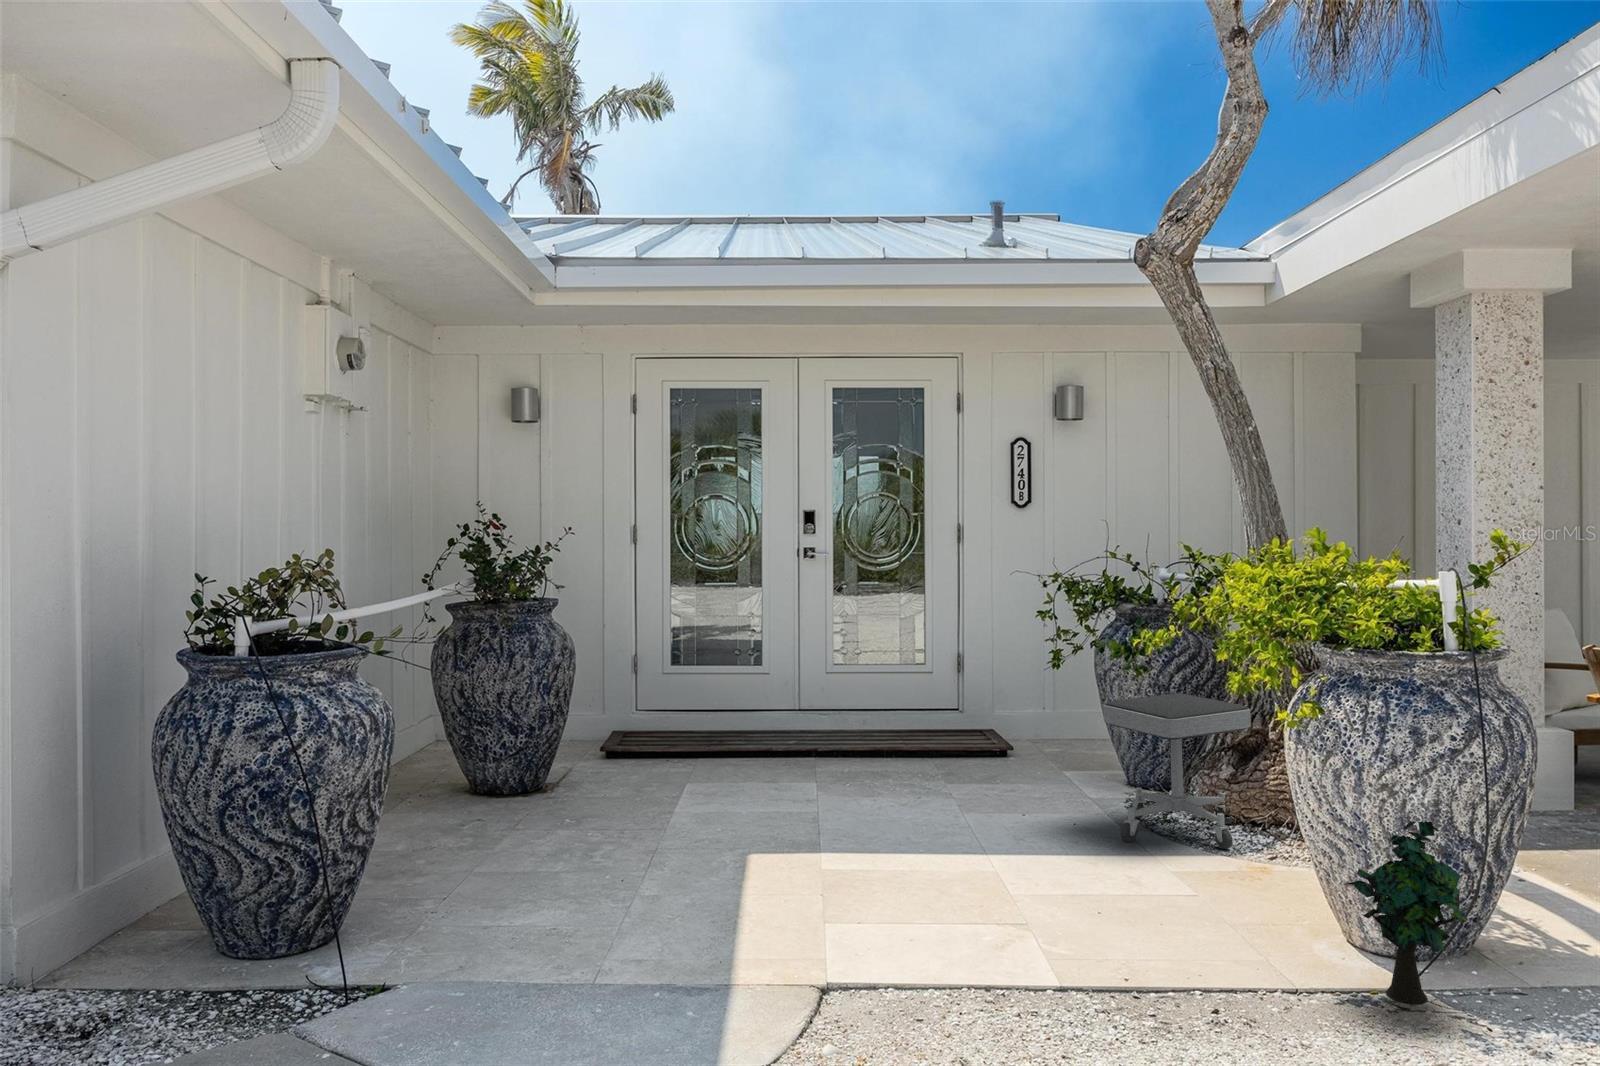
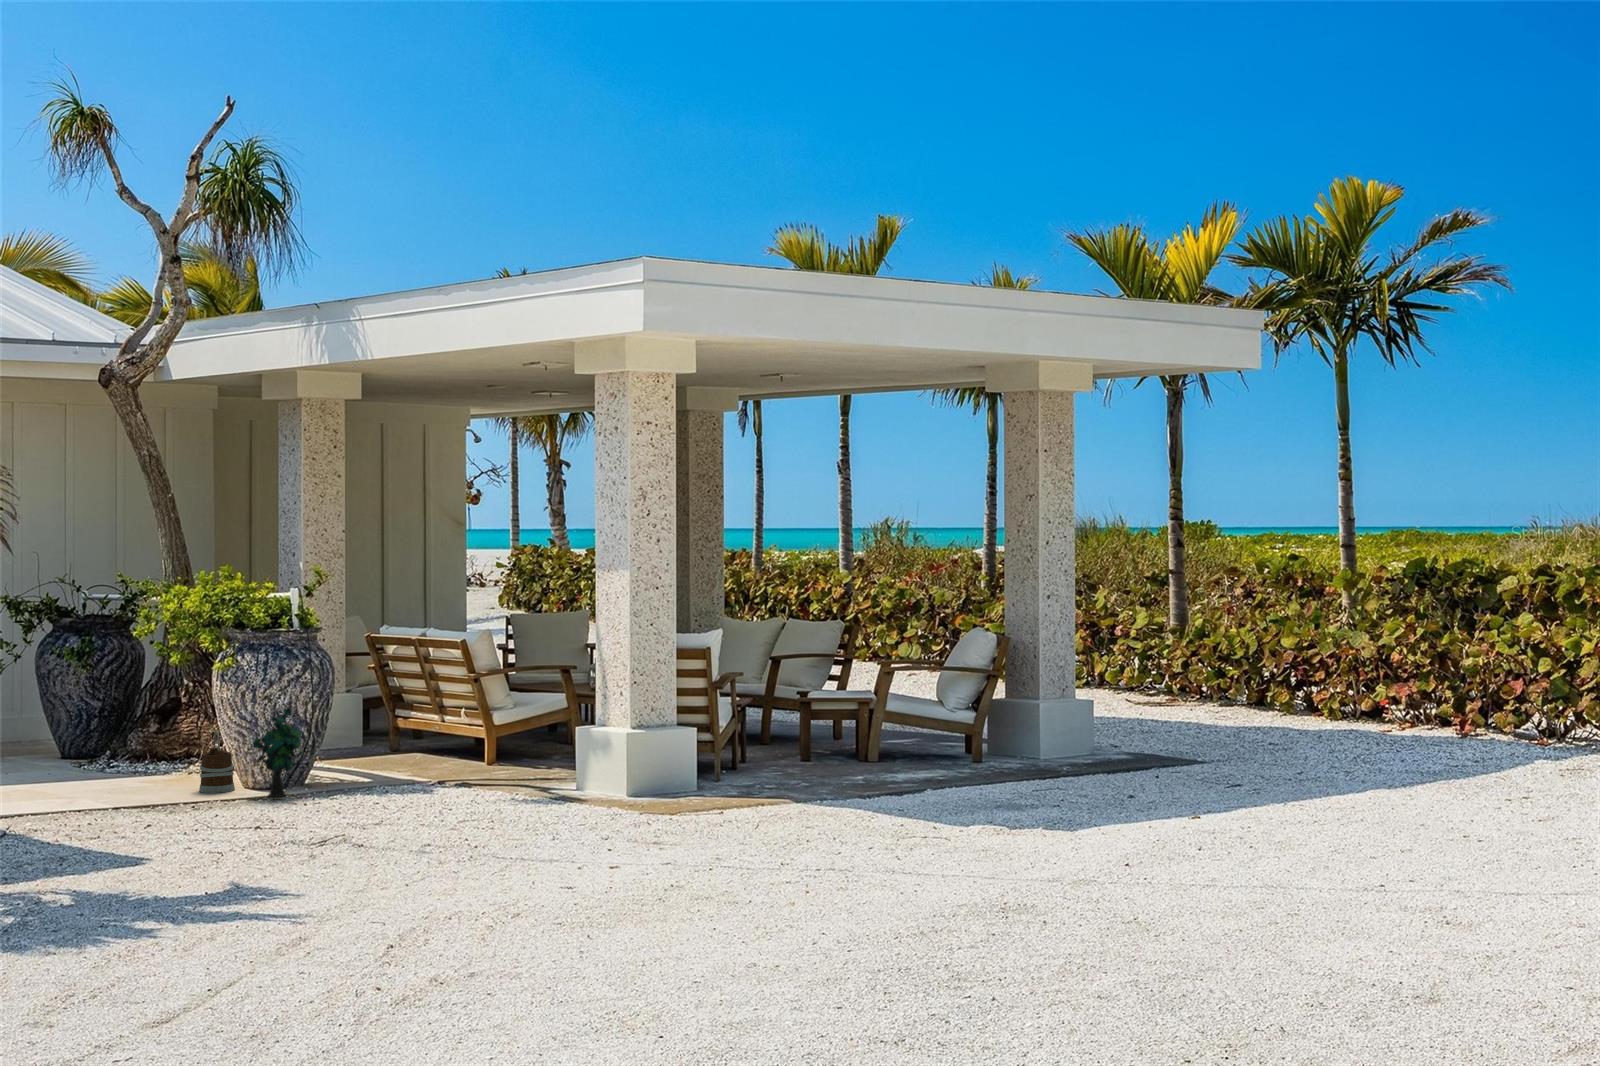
stool: present [1103,693,1251,849] -> none [71,678,173,776]
wooden bucket: none [1261,829,1328,949] -> present [199,730,235,793]

